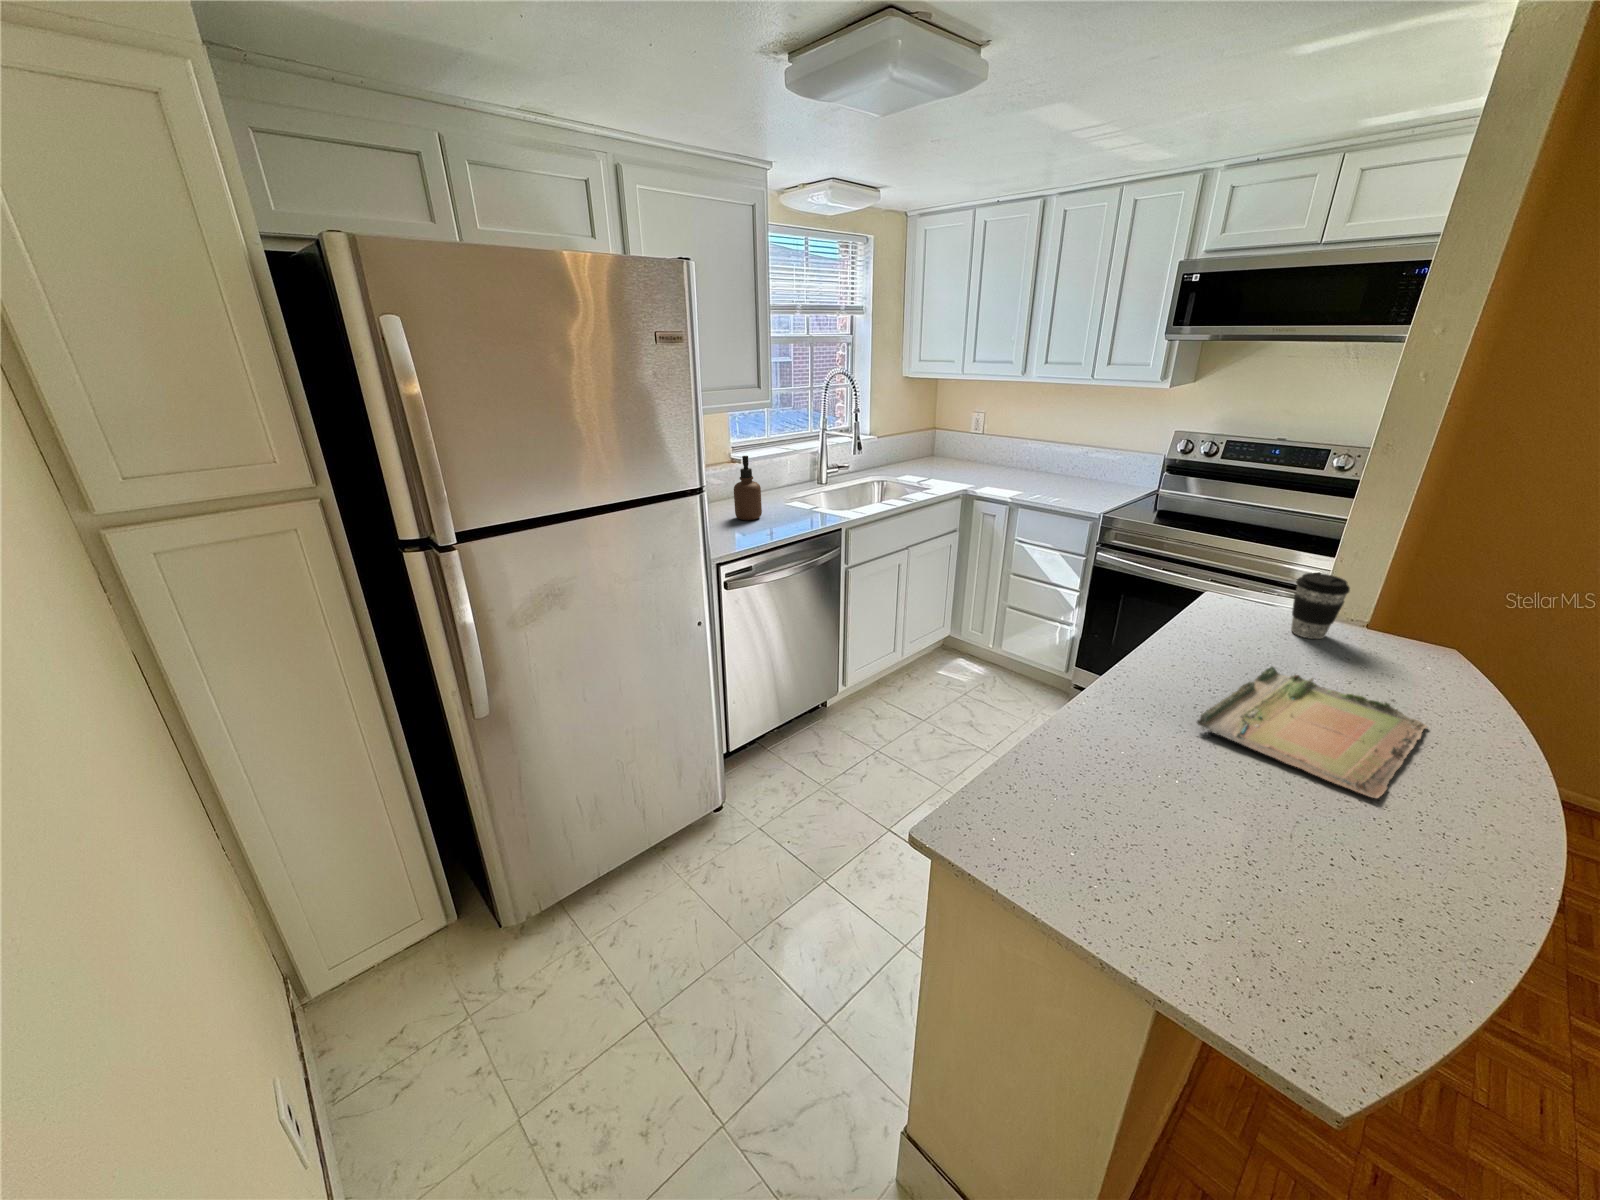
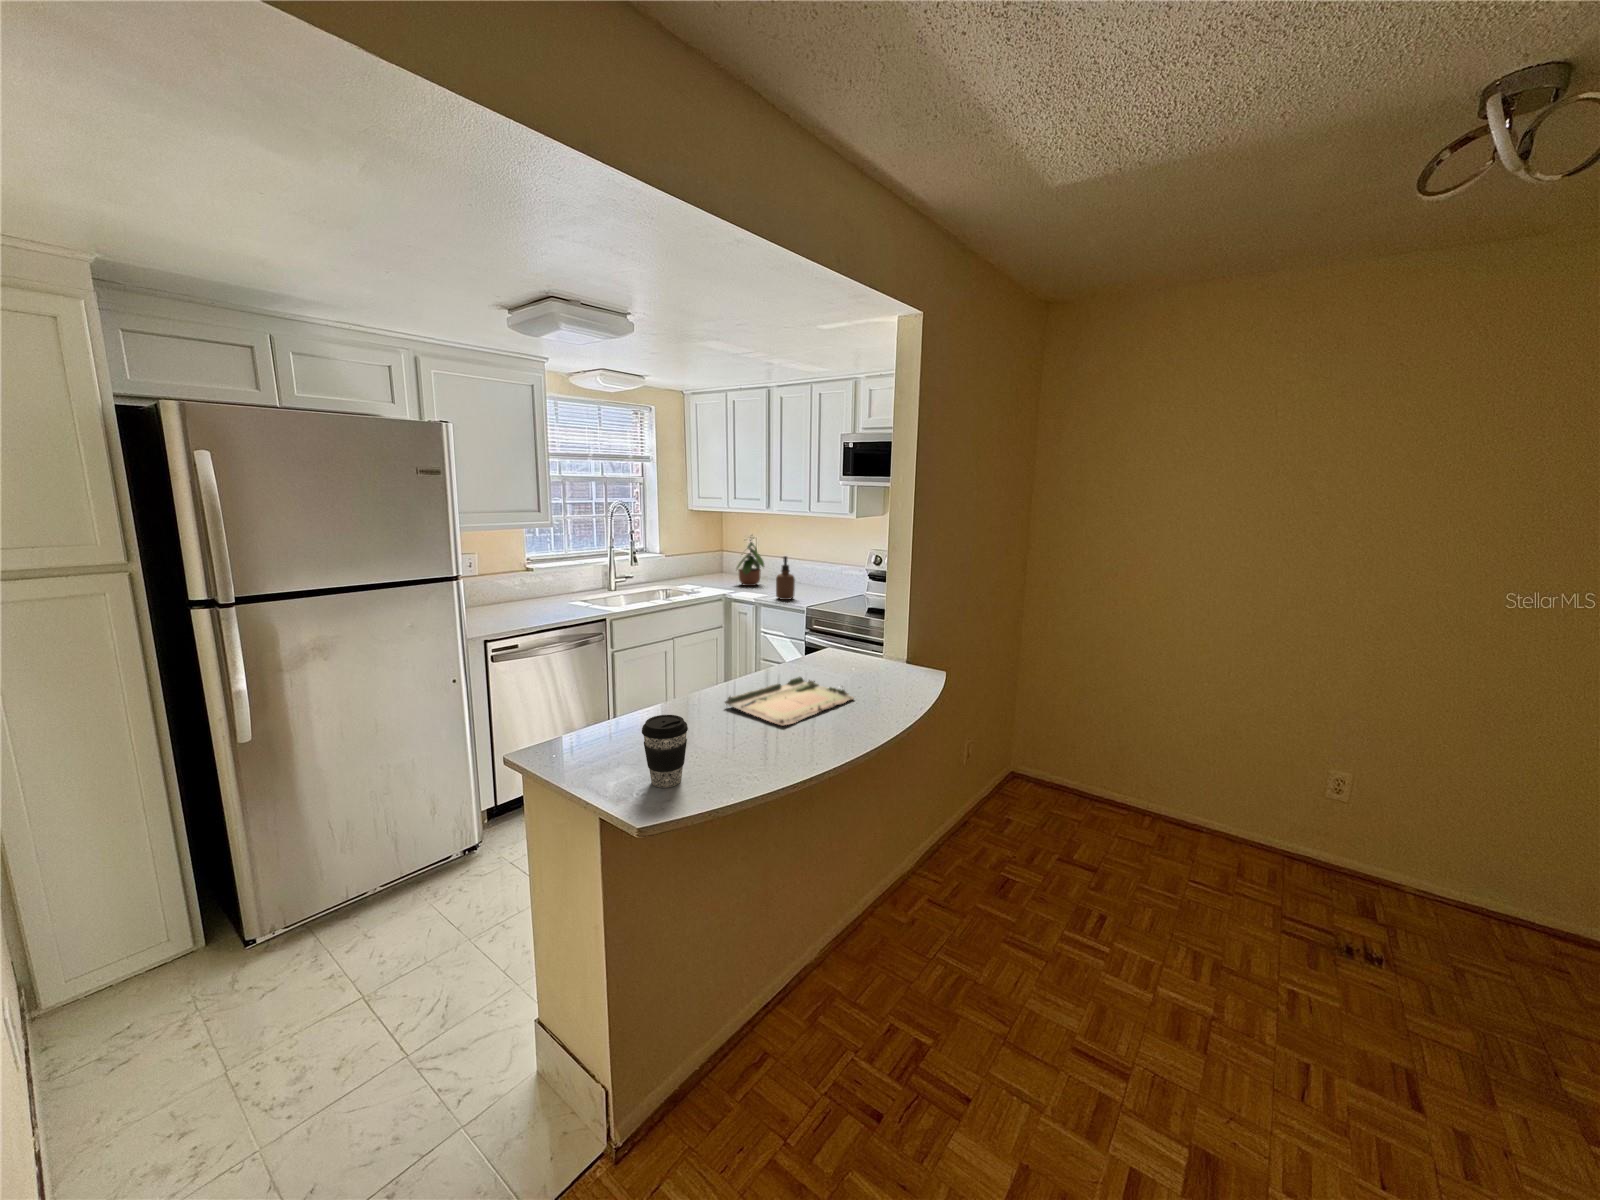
potted plant: none [962,406,1007,476] -> present [737,538,764,586]
soap dispenser: present [734,456,762,520] -> present [776,556,795,600]
coffee cup: present [1291,573,1350,639] -> present [642,715,688,788]

